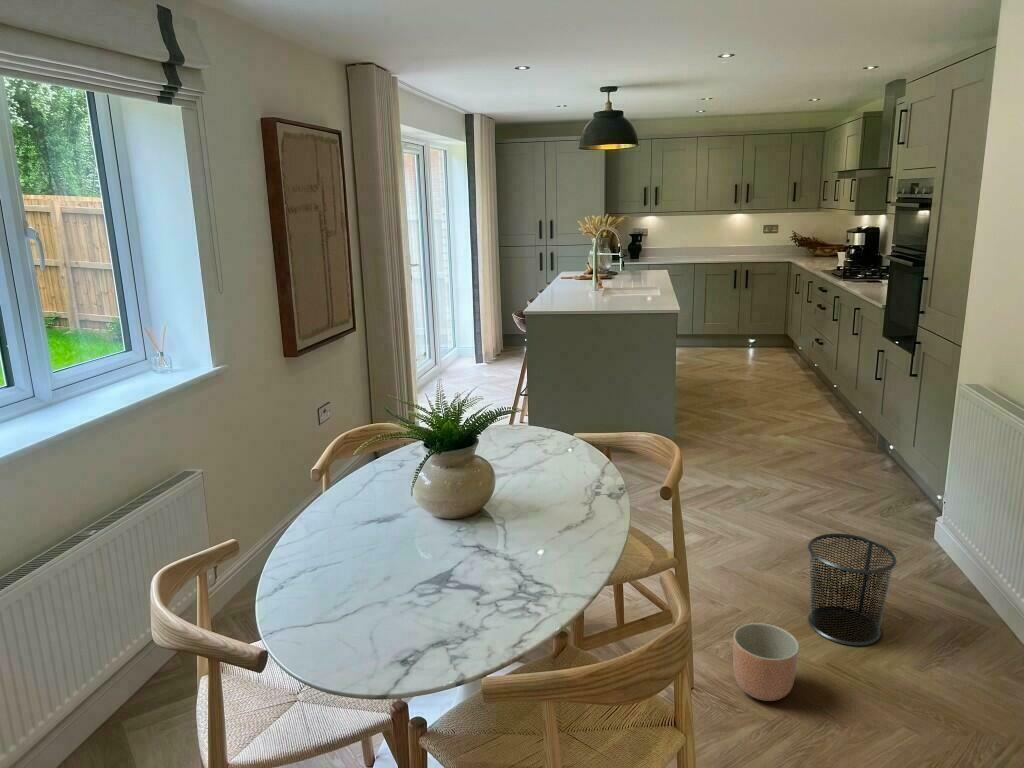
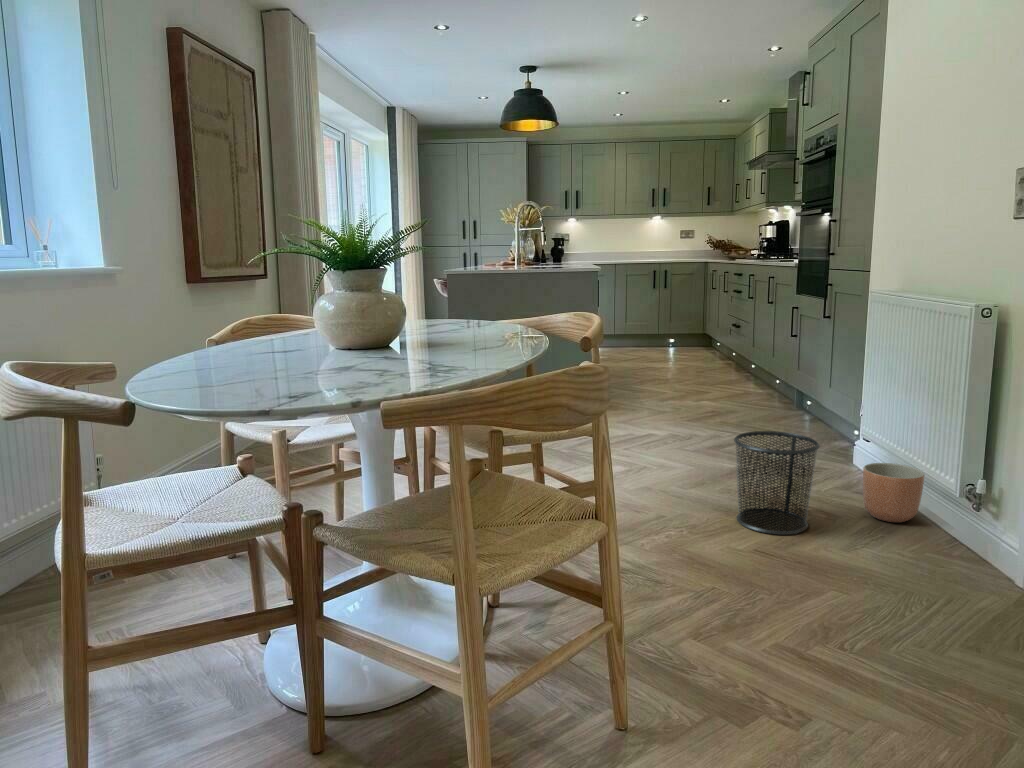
planter: present [733,623,799,701] -> present [863,463,924,522]

